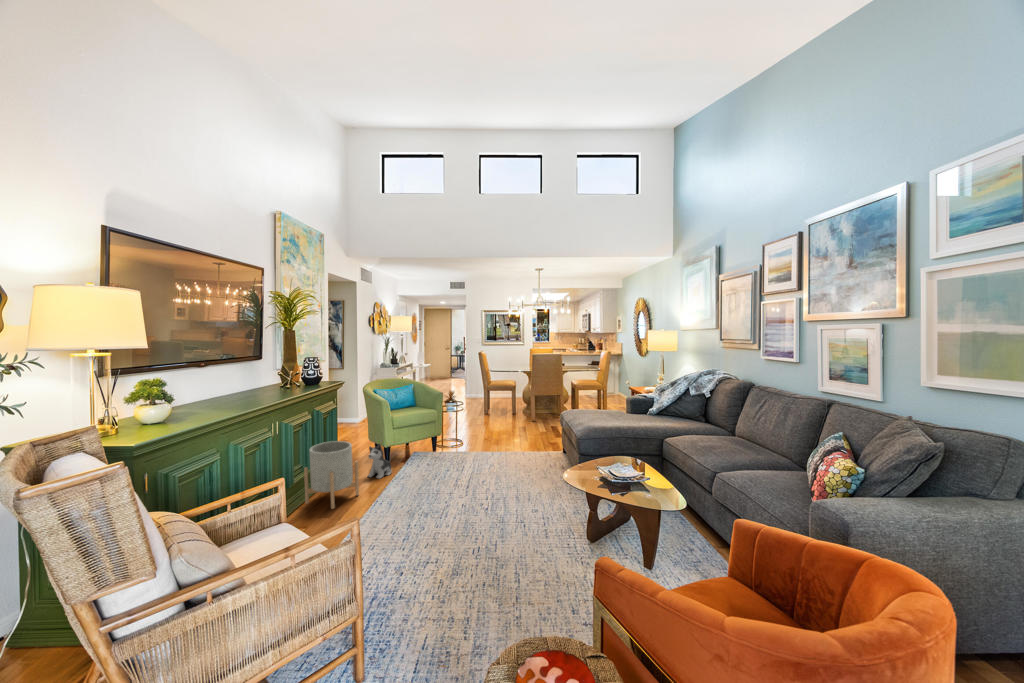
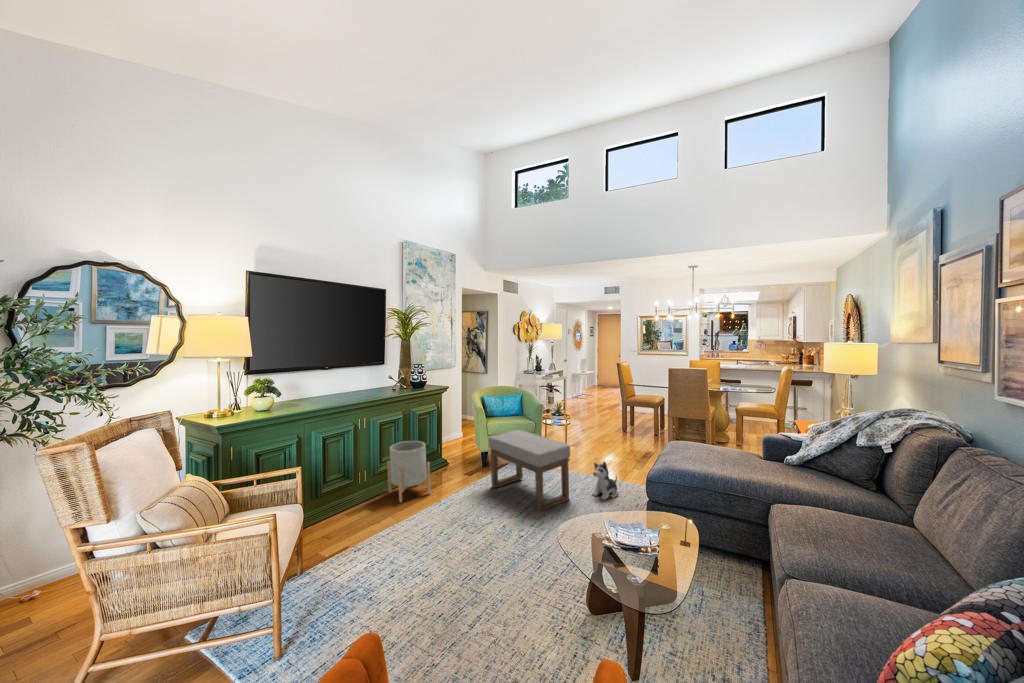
ottoman: none [413,417,498,486] -> present [488,430,570,510]
plush toy: present [368,444,392,479] -> present [592,462,617,500]

